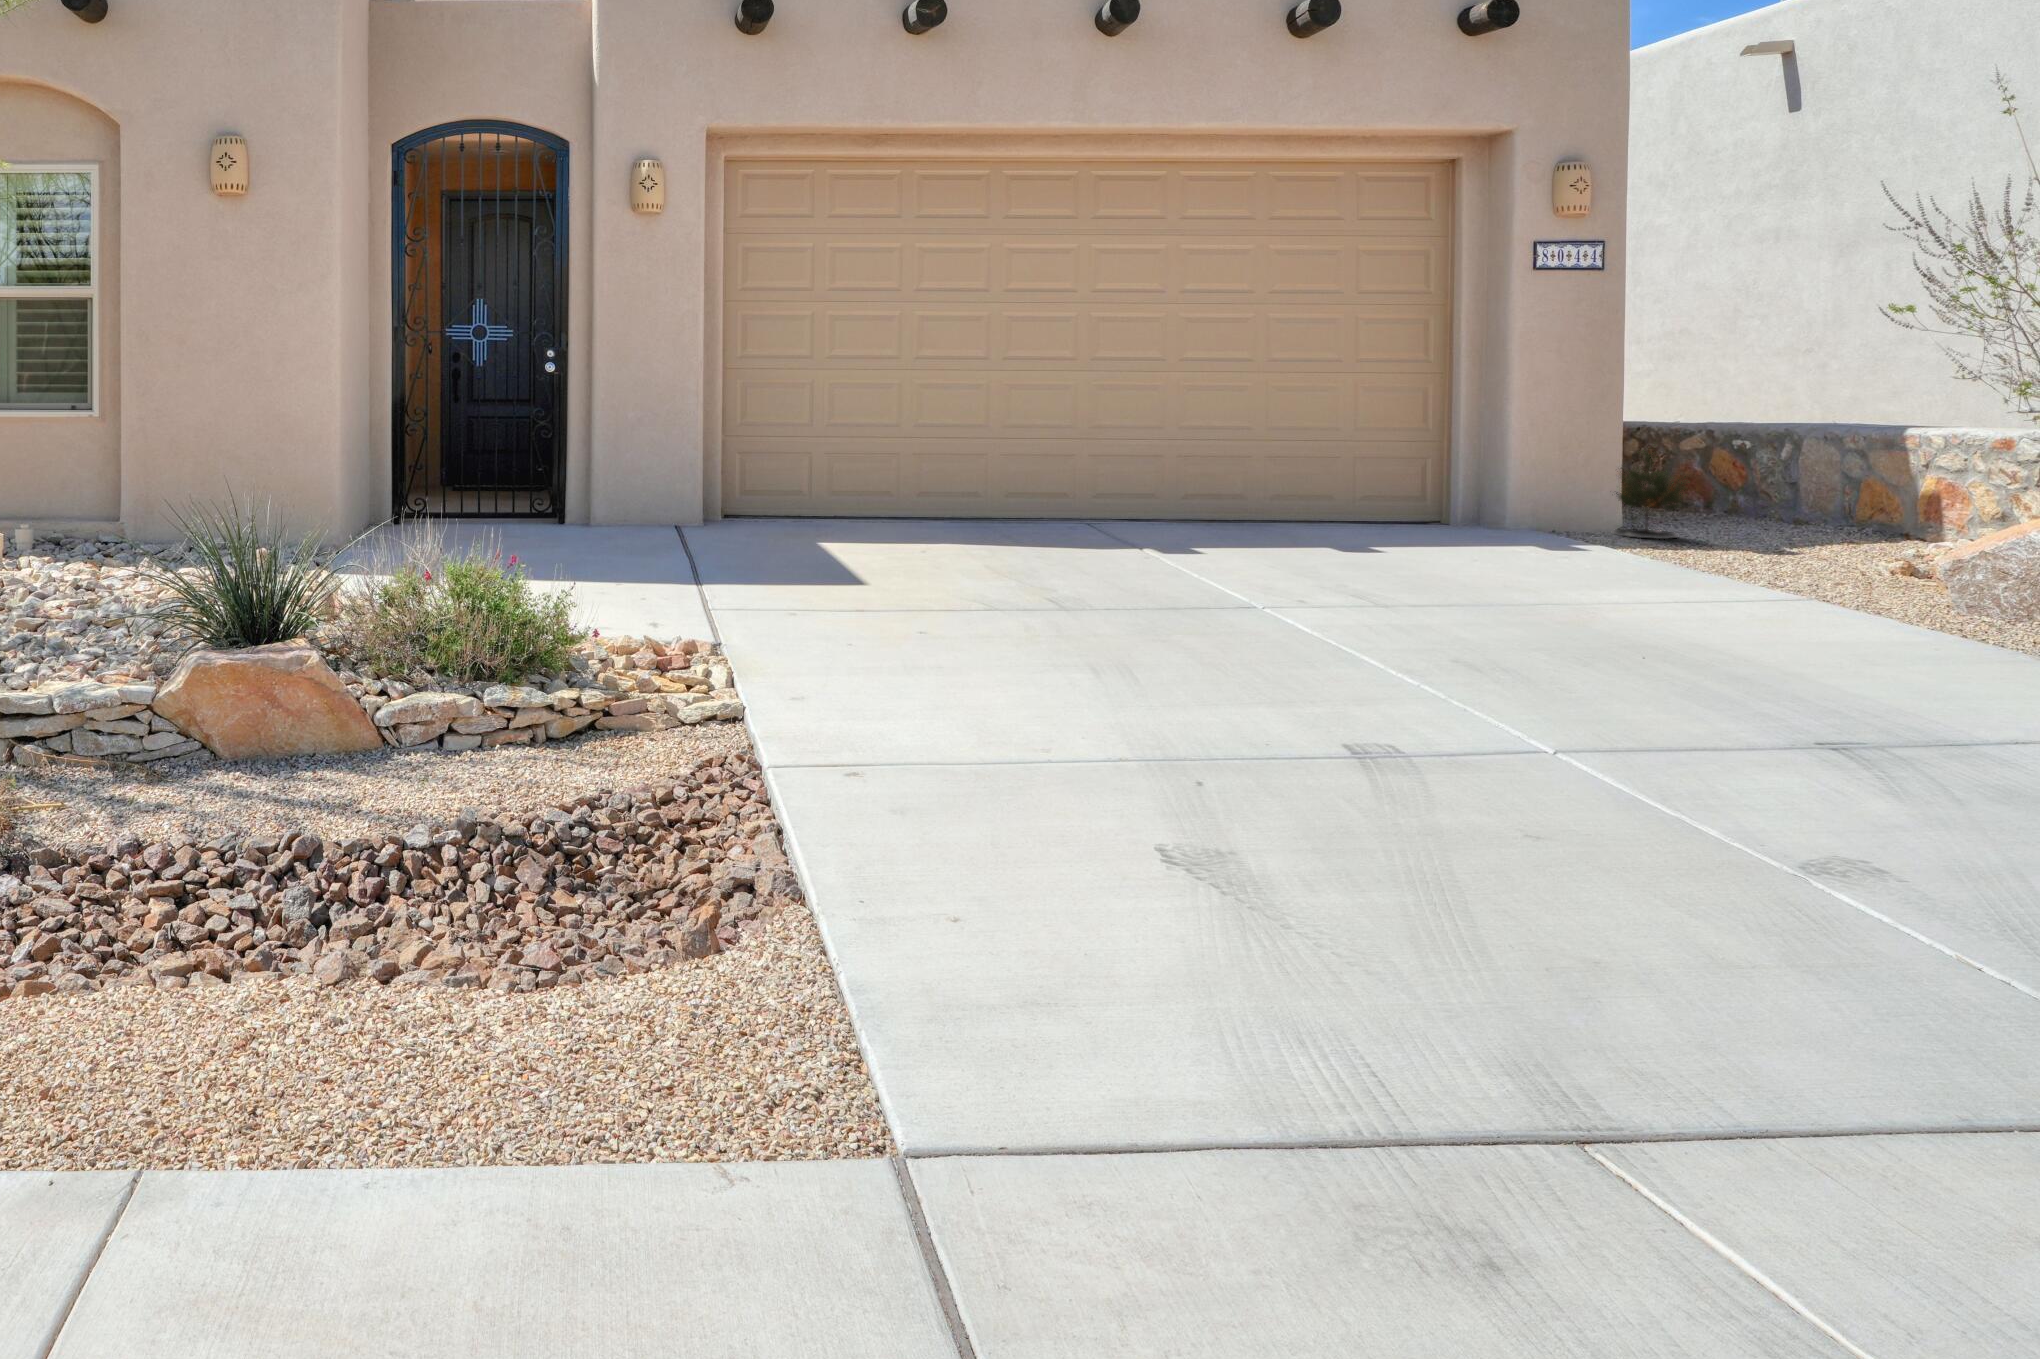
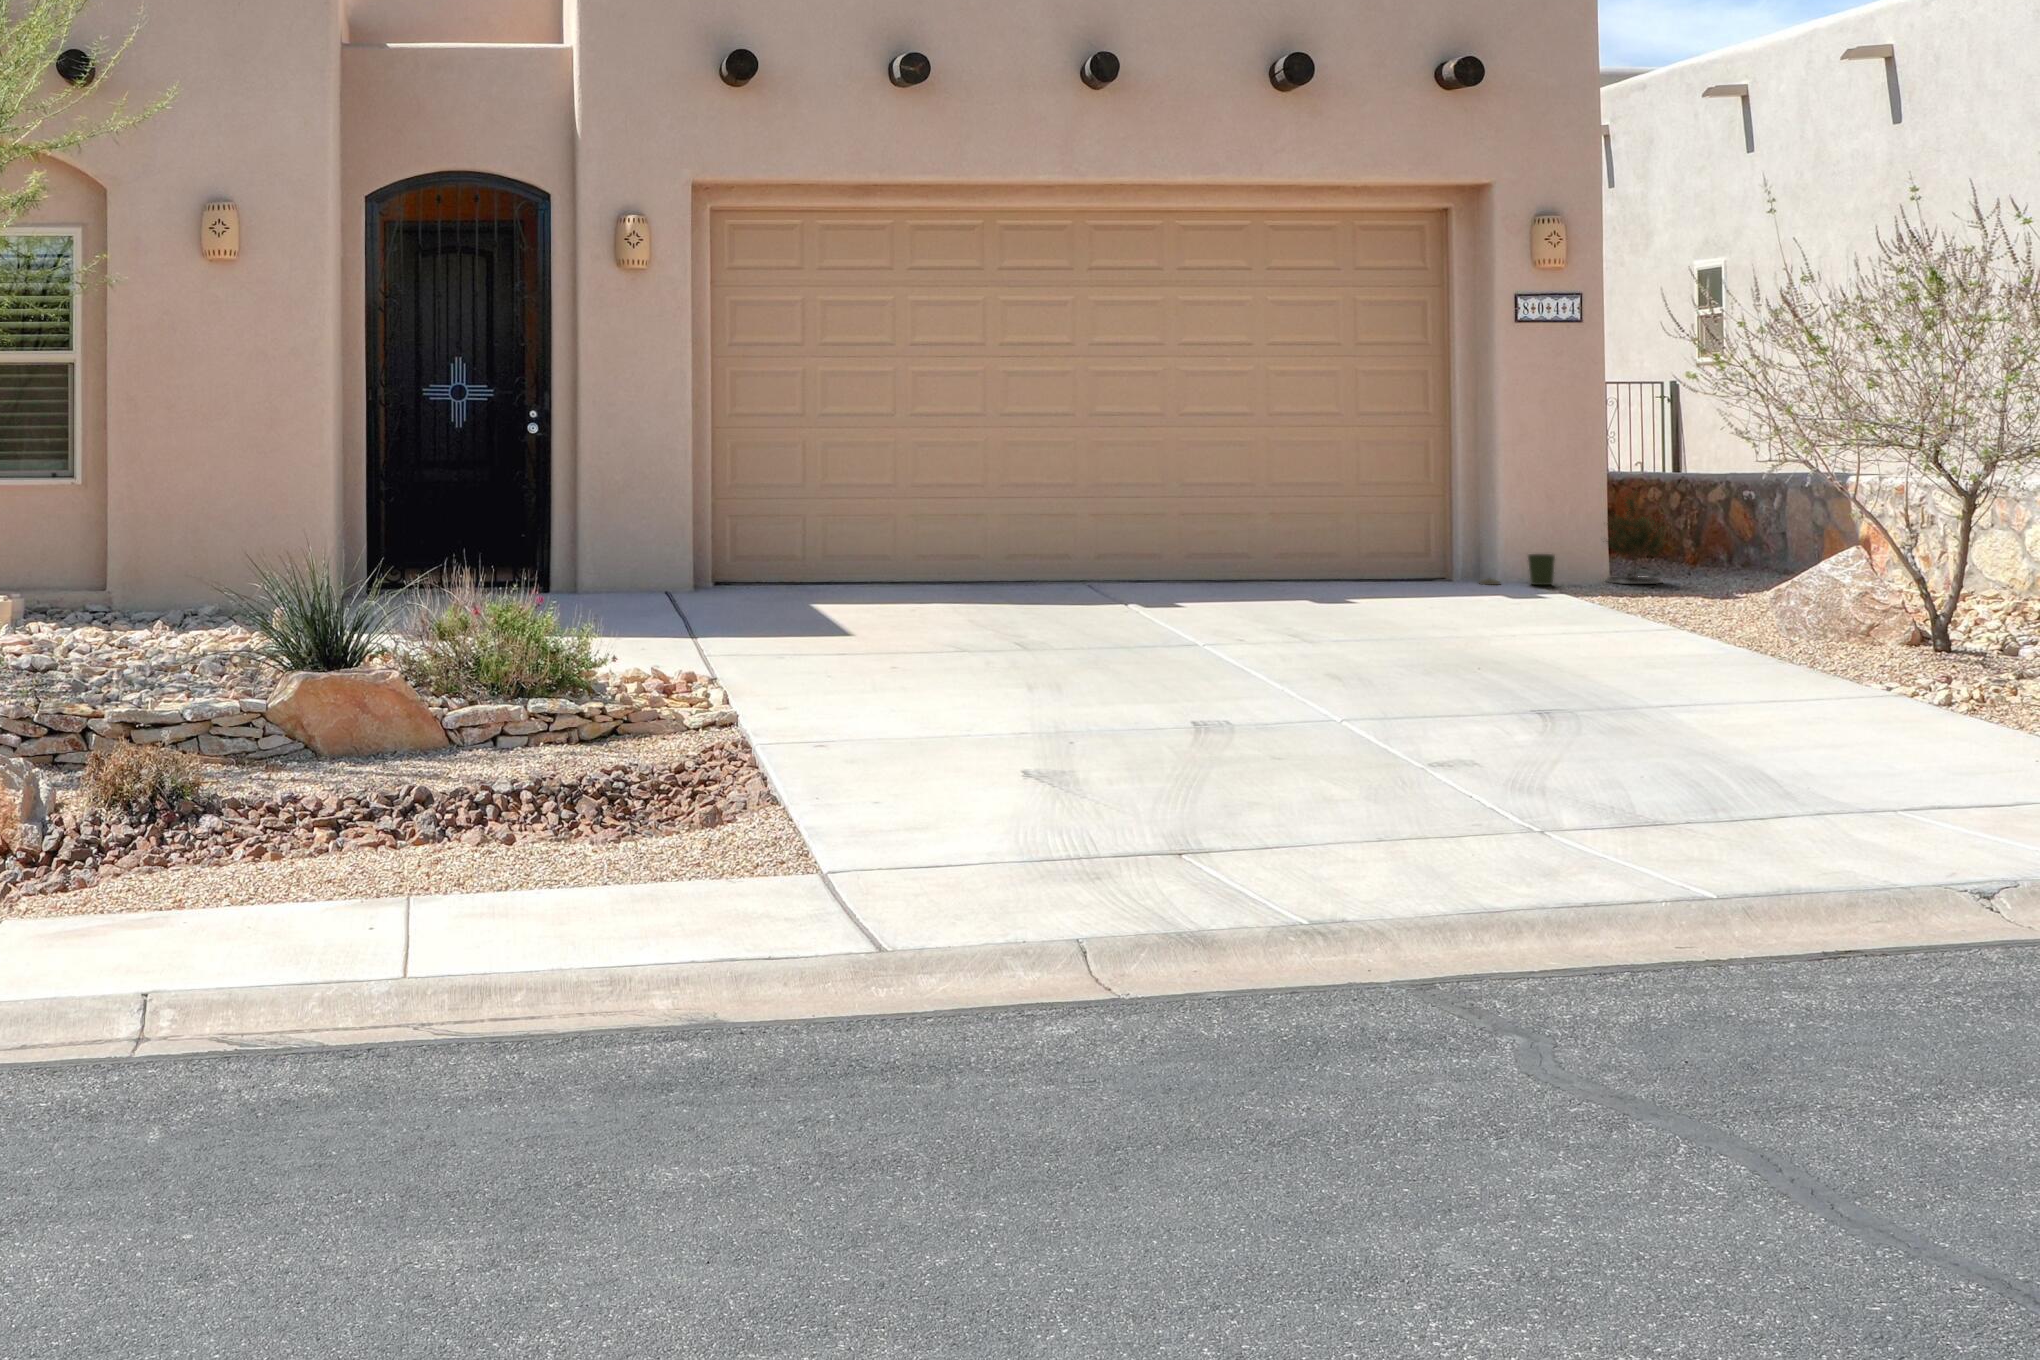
trash can: none [1483,506,1569,538] -> present [1479,554,1555,585]

